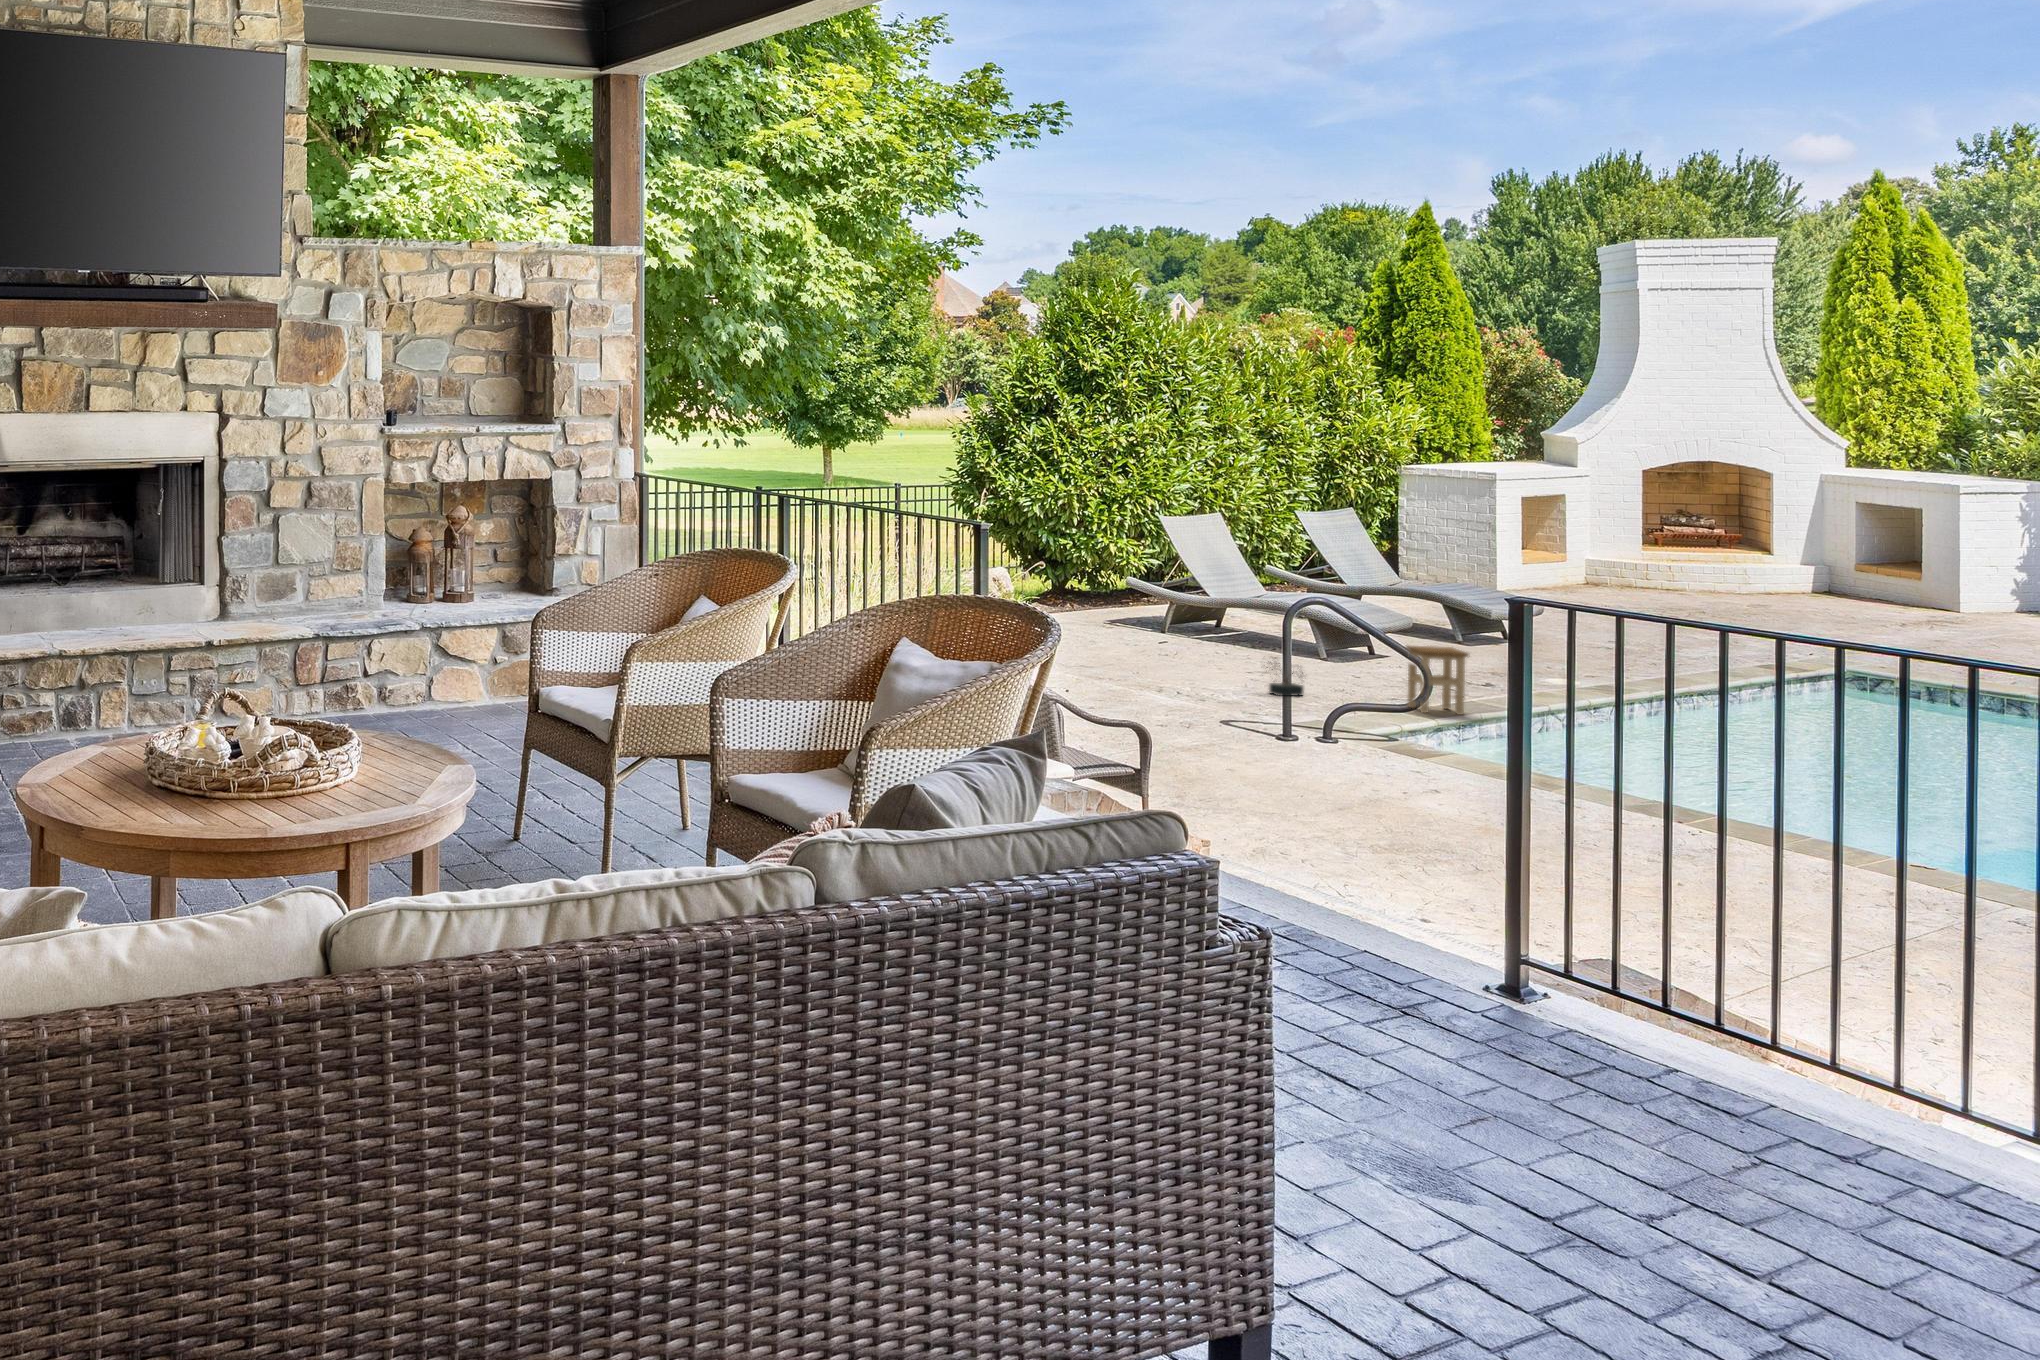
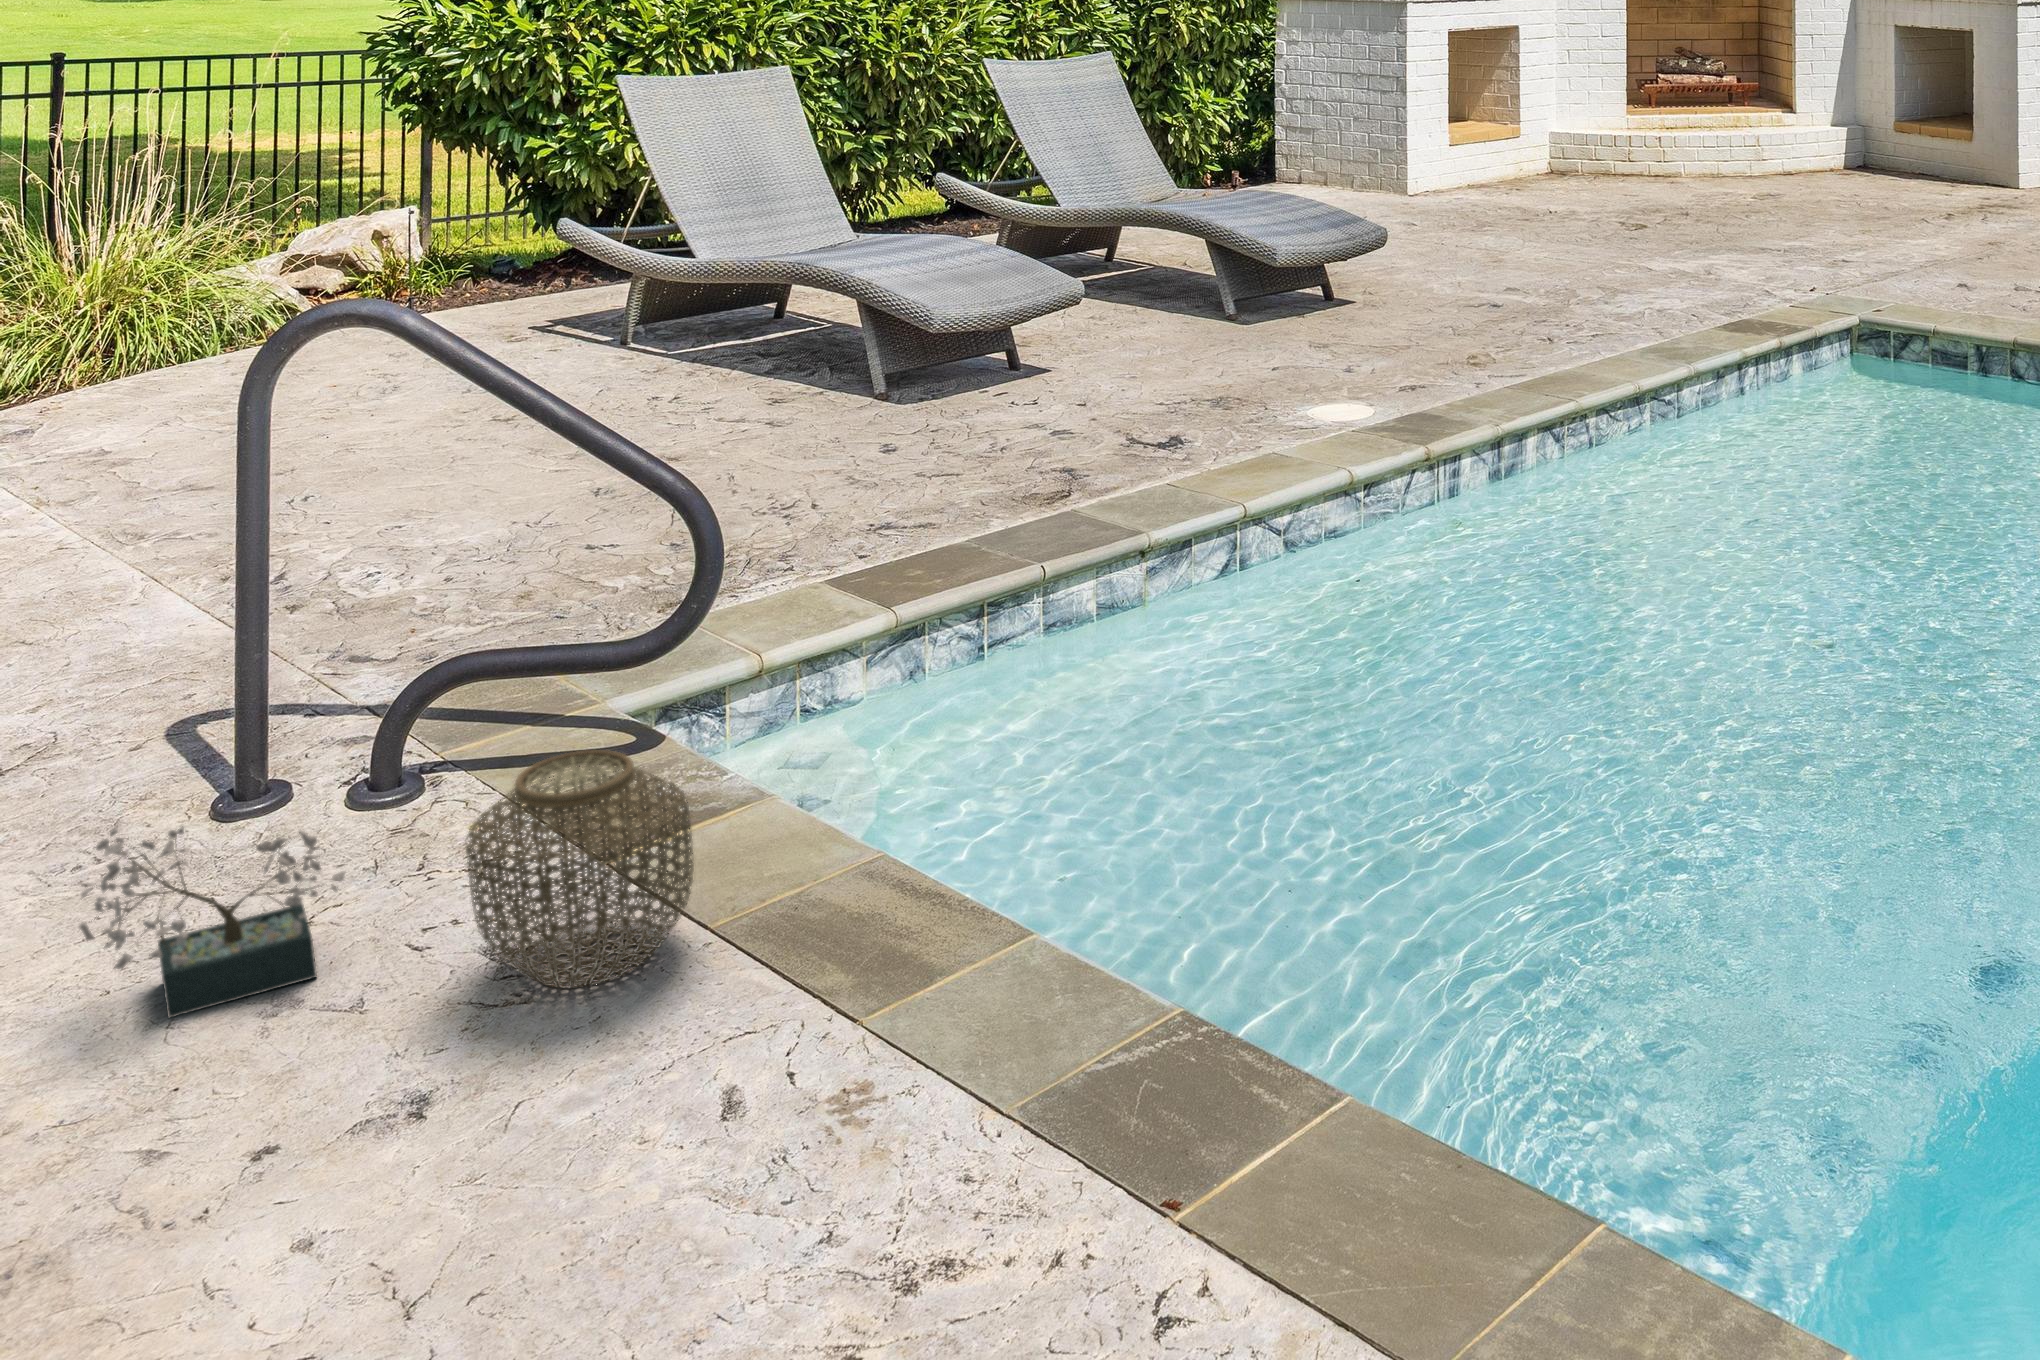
stool: present [1406,646,1469,715] -> none [697,717,936,1102]
woven basket: none [1341,653,1390,703] -> present [466,750,693,988]

